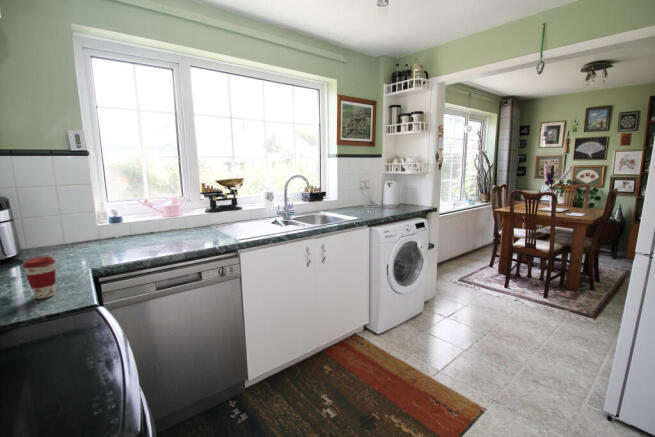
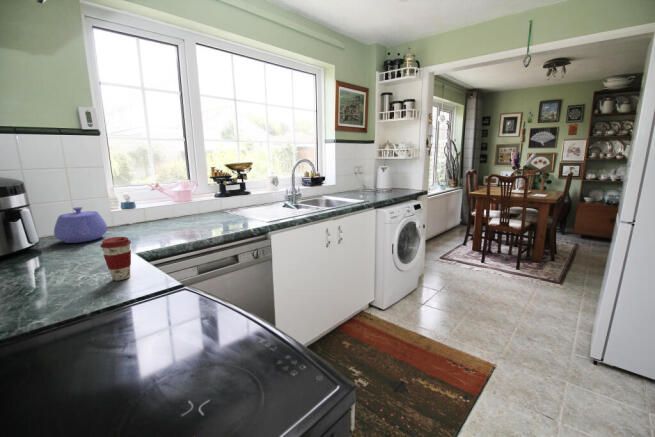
teapot: none [36,222,87,255] -> present [54,207,107,243]

